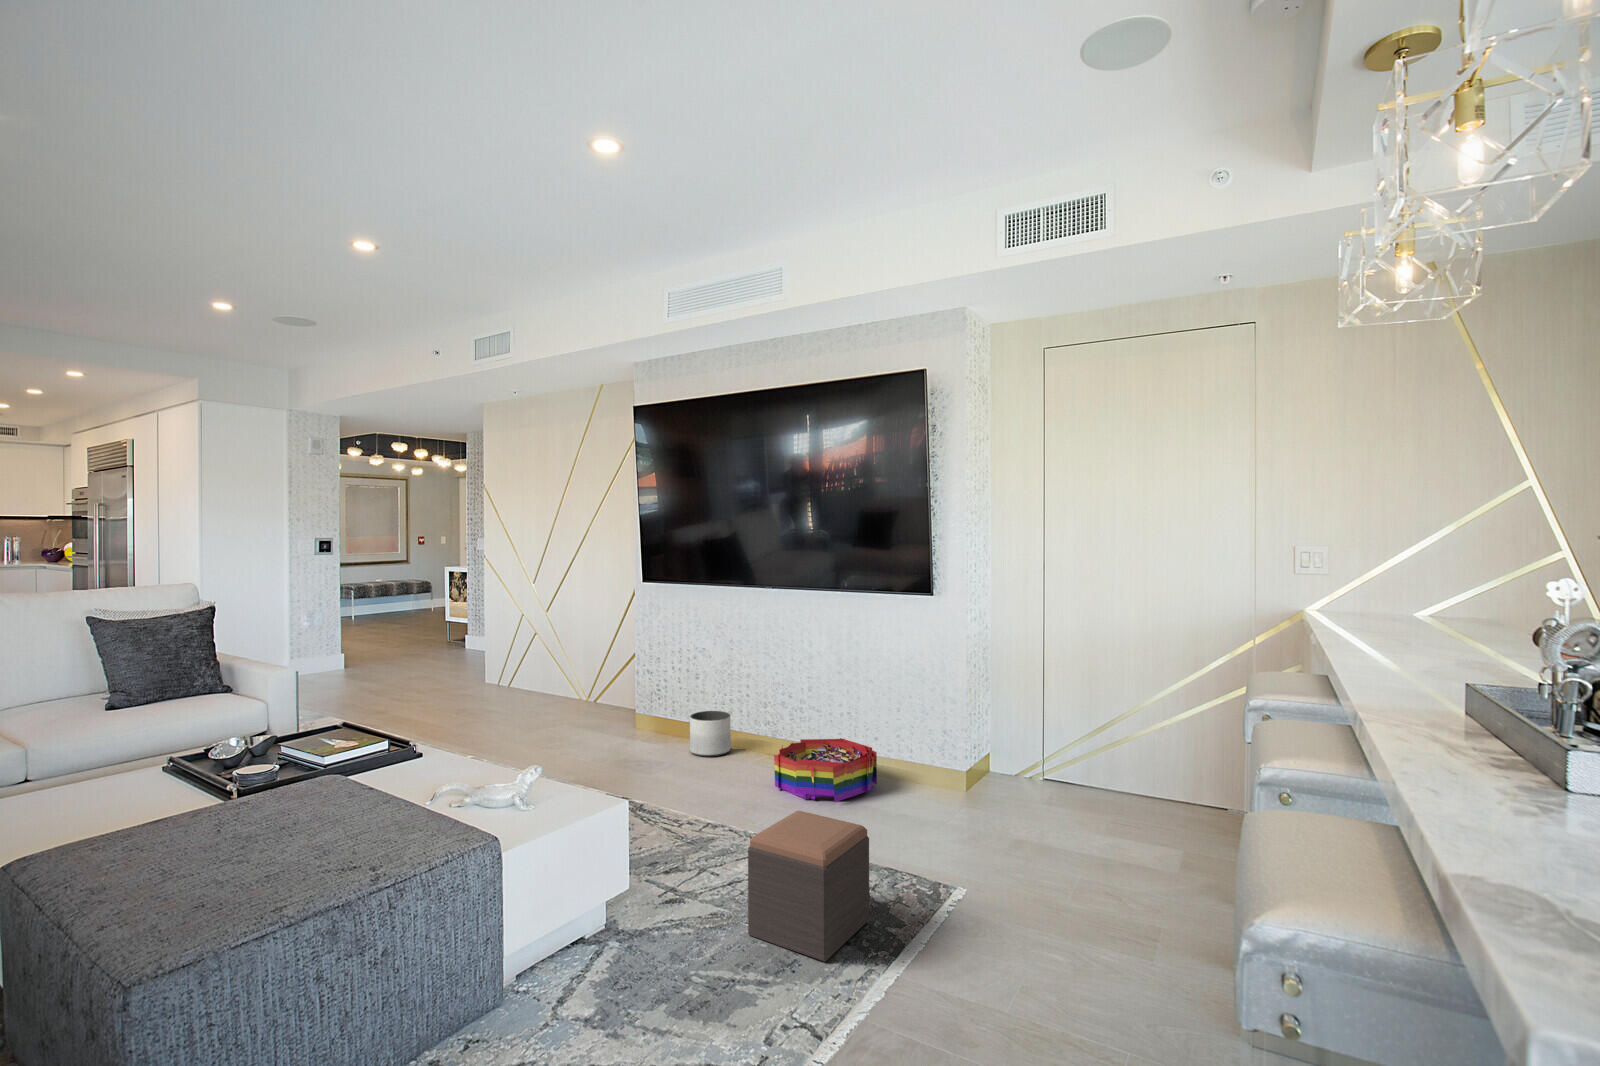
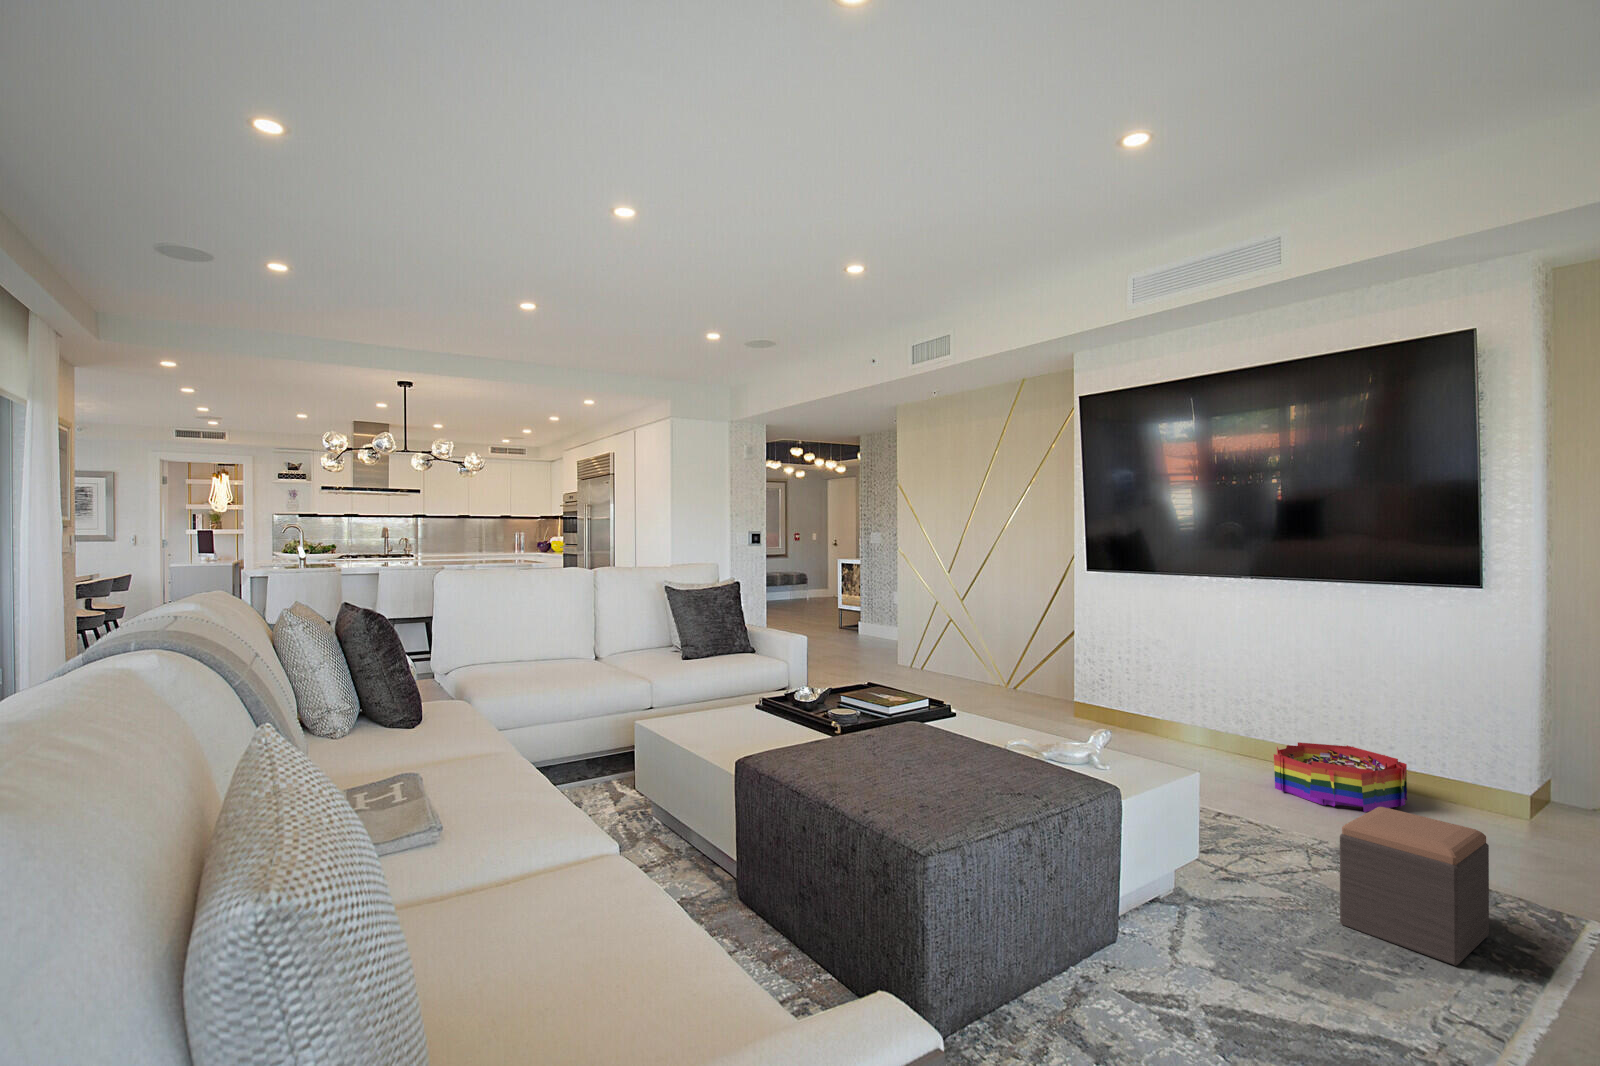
planter: present [690,711,731,757] -> none [1153,705,1199,752]

